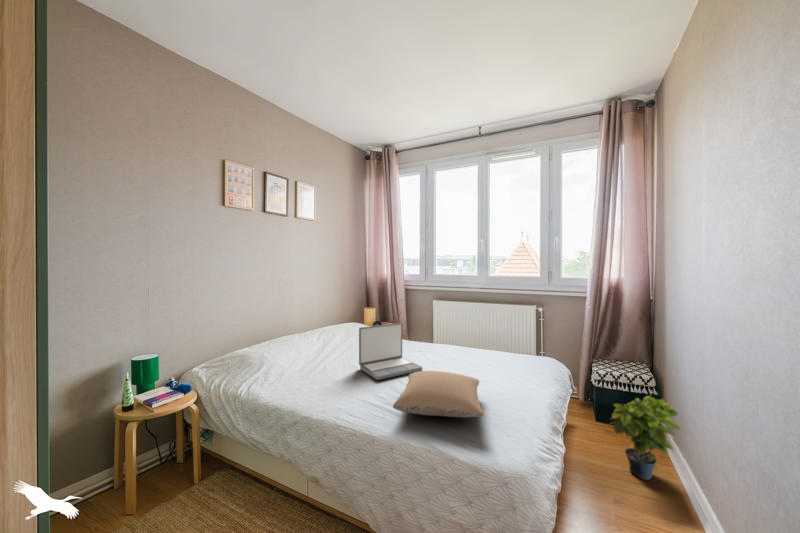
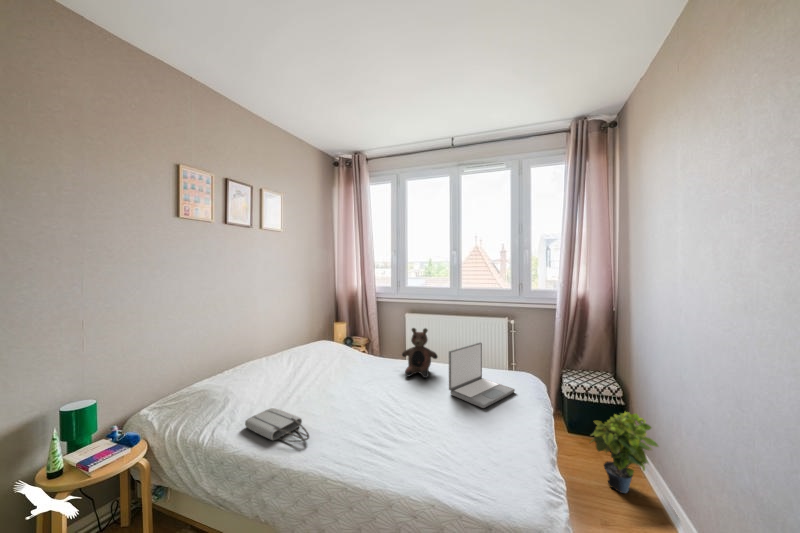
teddy bear: none [423,310,458,358] -> present [402,328,438,378]
laptop: present [359,323,422,380] -> present [449,342,515,408]
pillow: present [393,371,484,417] -> none [388,404,487,460]
tote bag: none [276,372,329,397] -> present [245,408,309,442]

